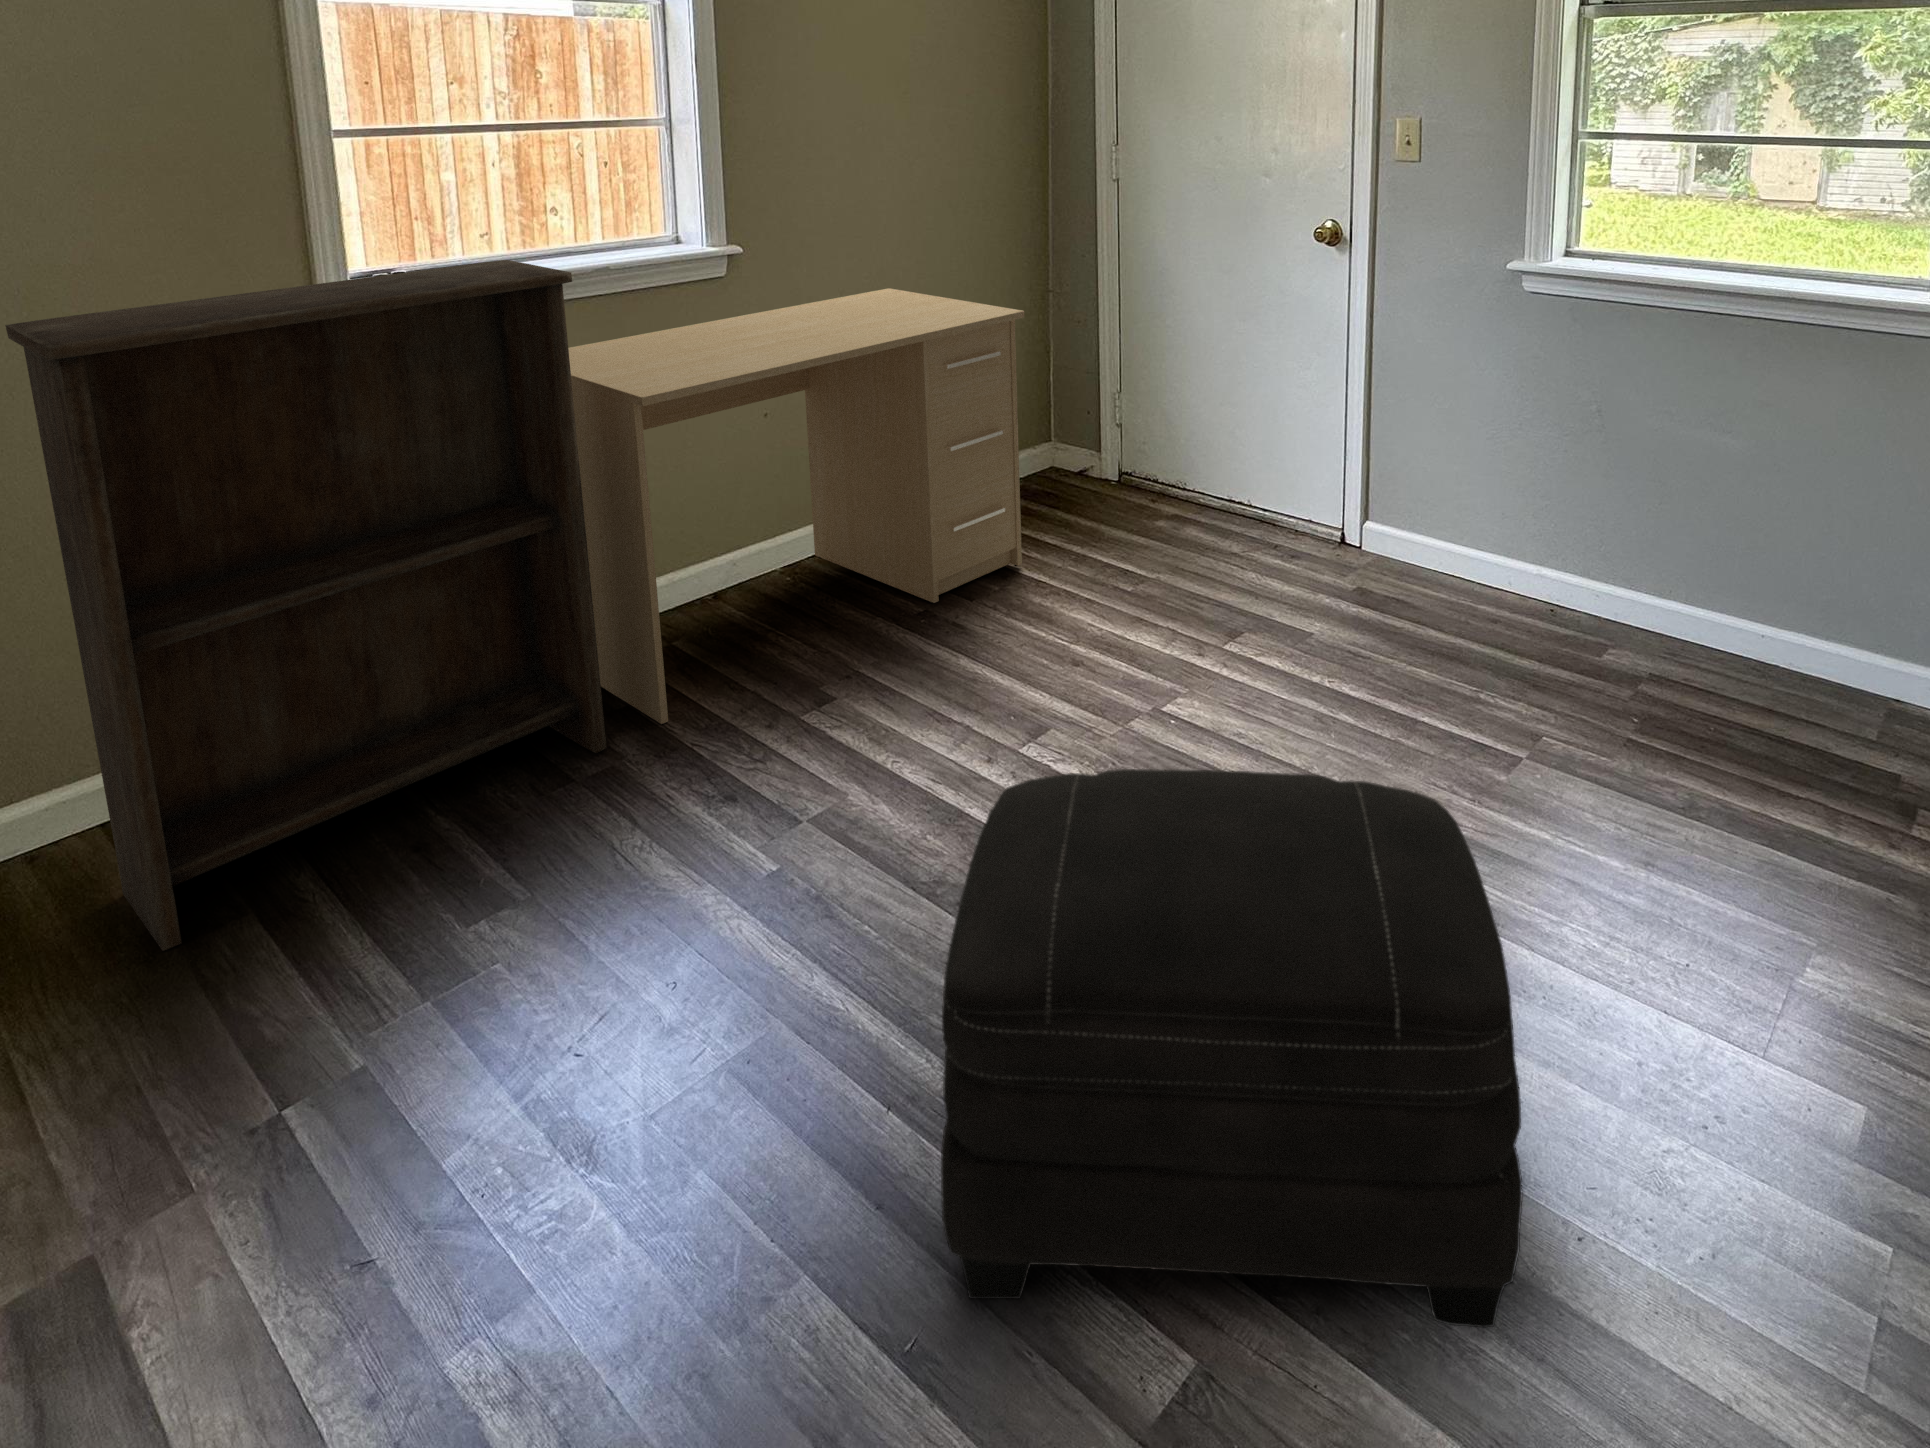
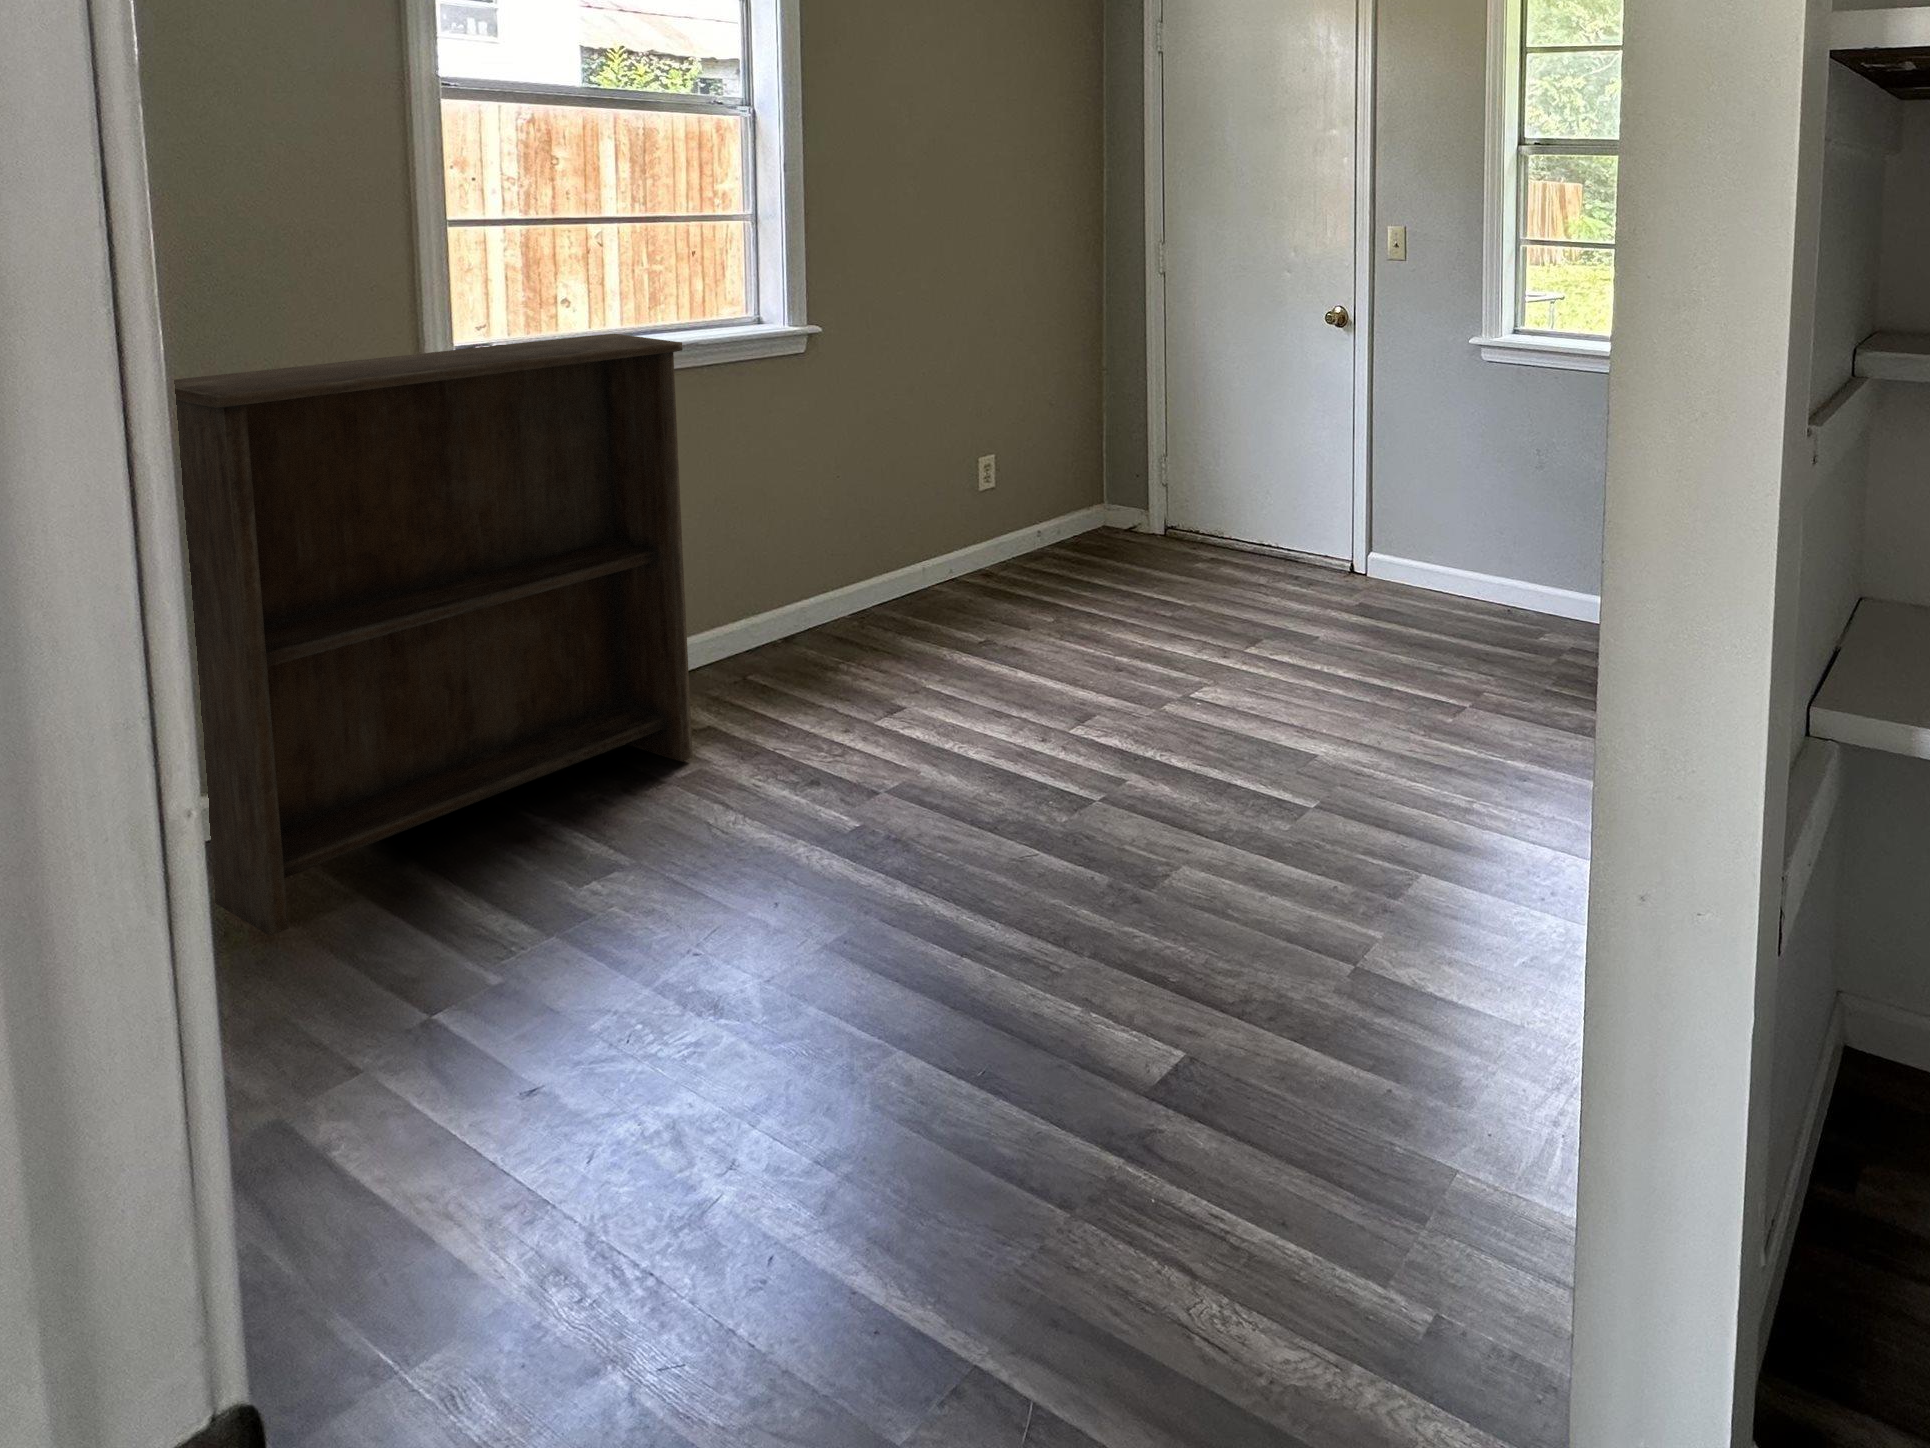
desk: present [568,288,1024,724] -> none [606,366,1081,738]
ottoman: present [941,769,1522,1328] -> none [1003,681,1401,1051]

